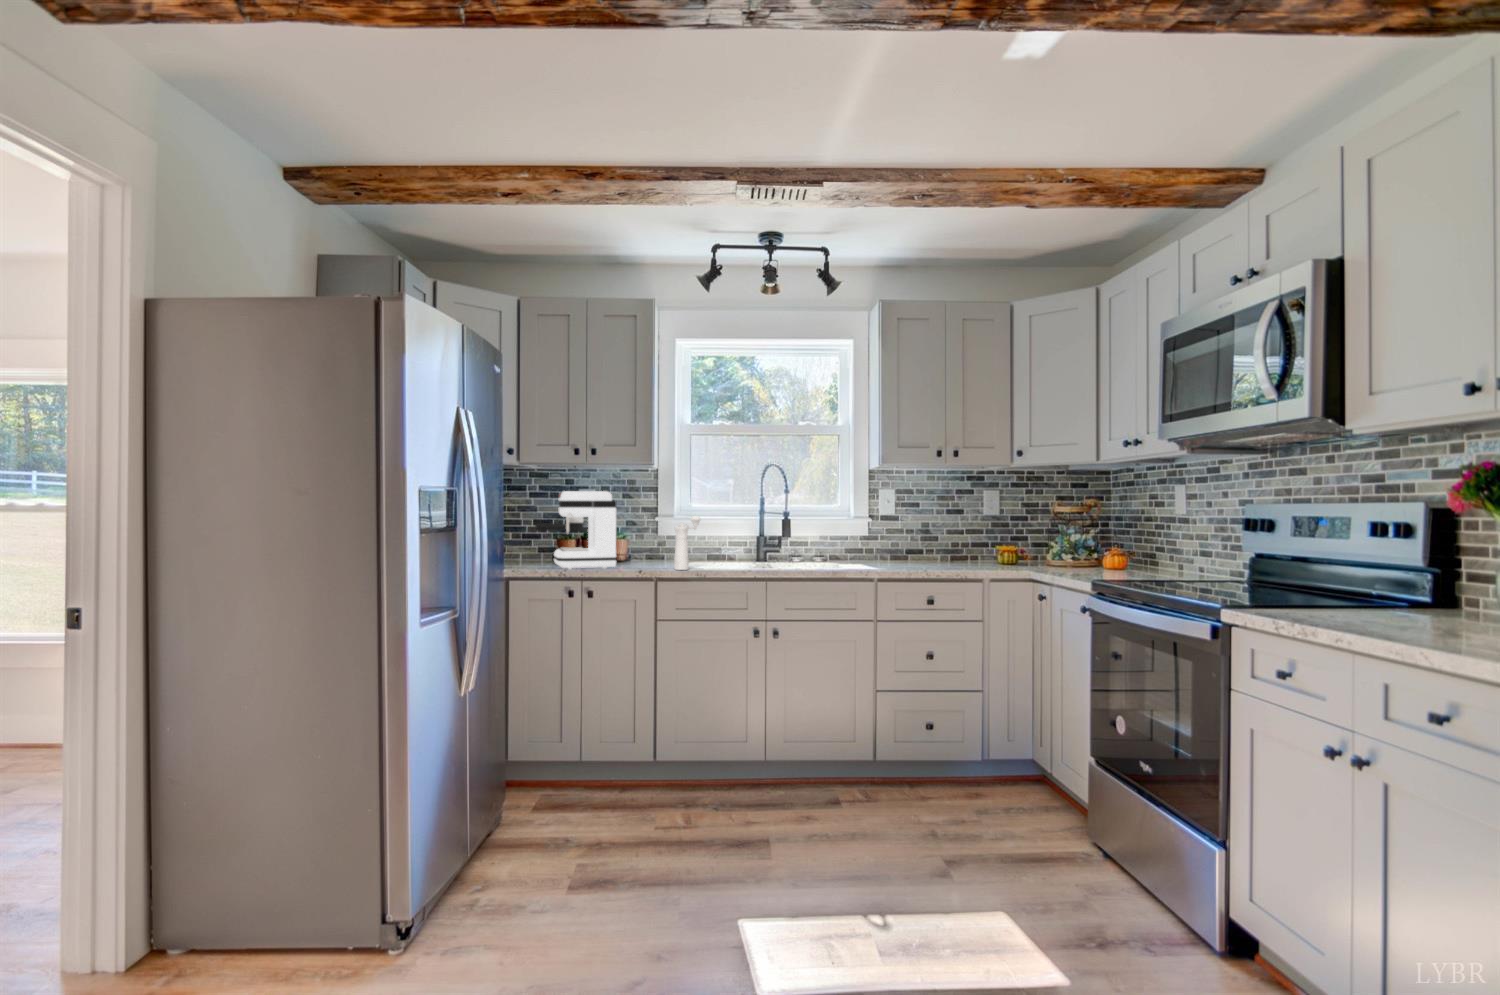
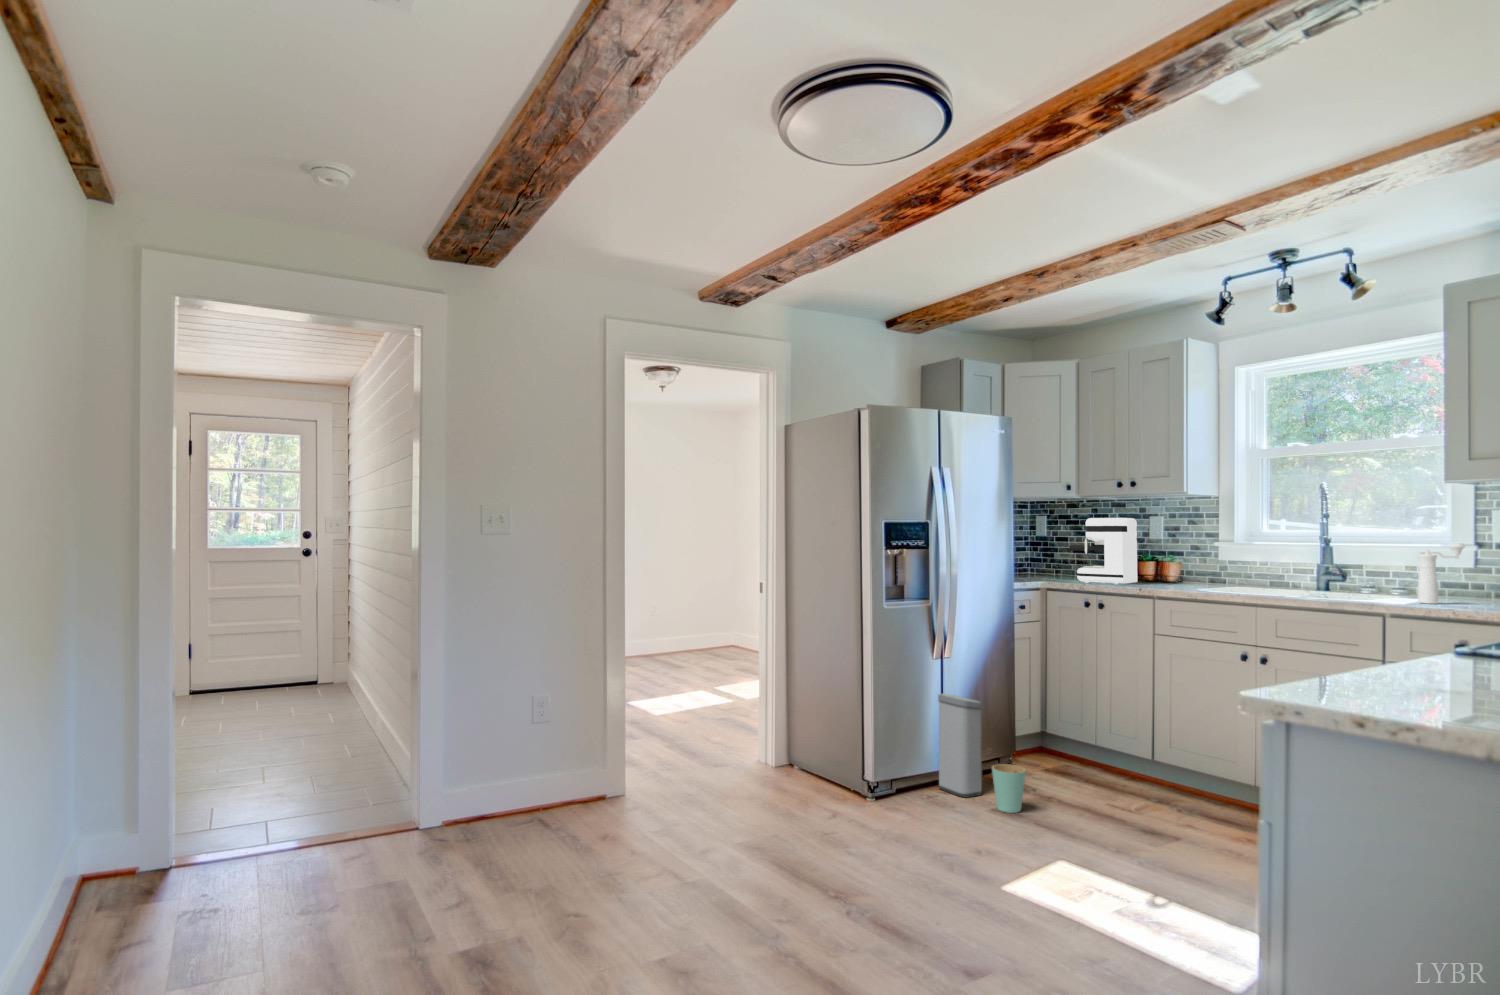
pepper mill: present [674,516,701,570] -> present [1417,543,1464,604]
trash can: none [476,749,625,895] -> present [938,694,1026,813]

